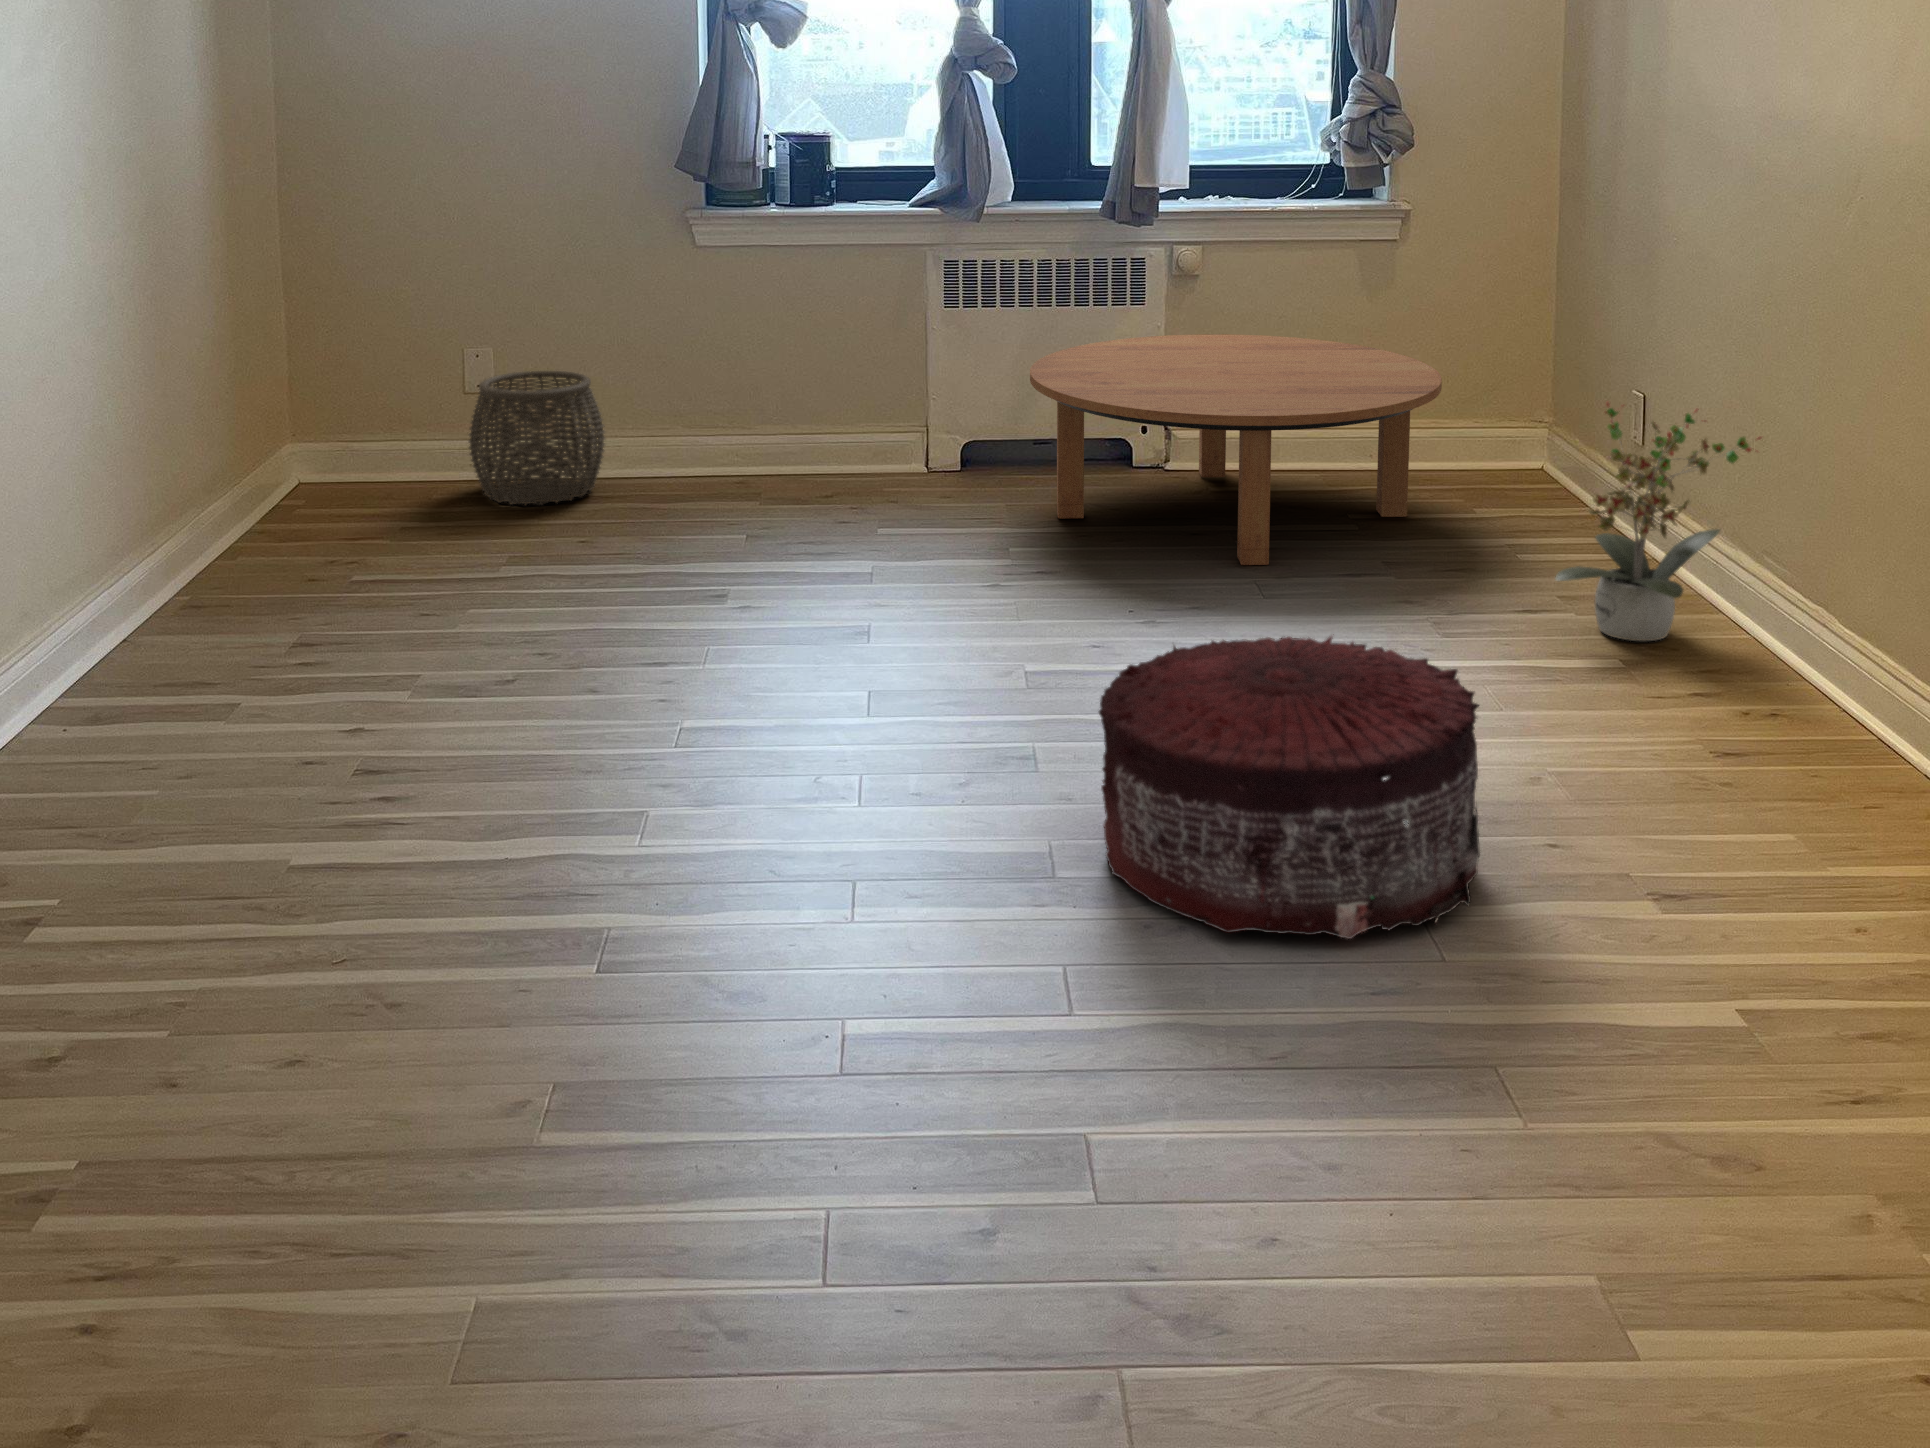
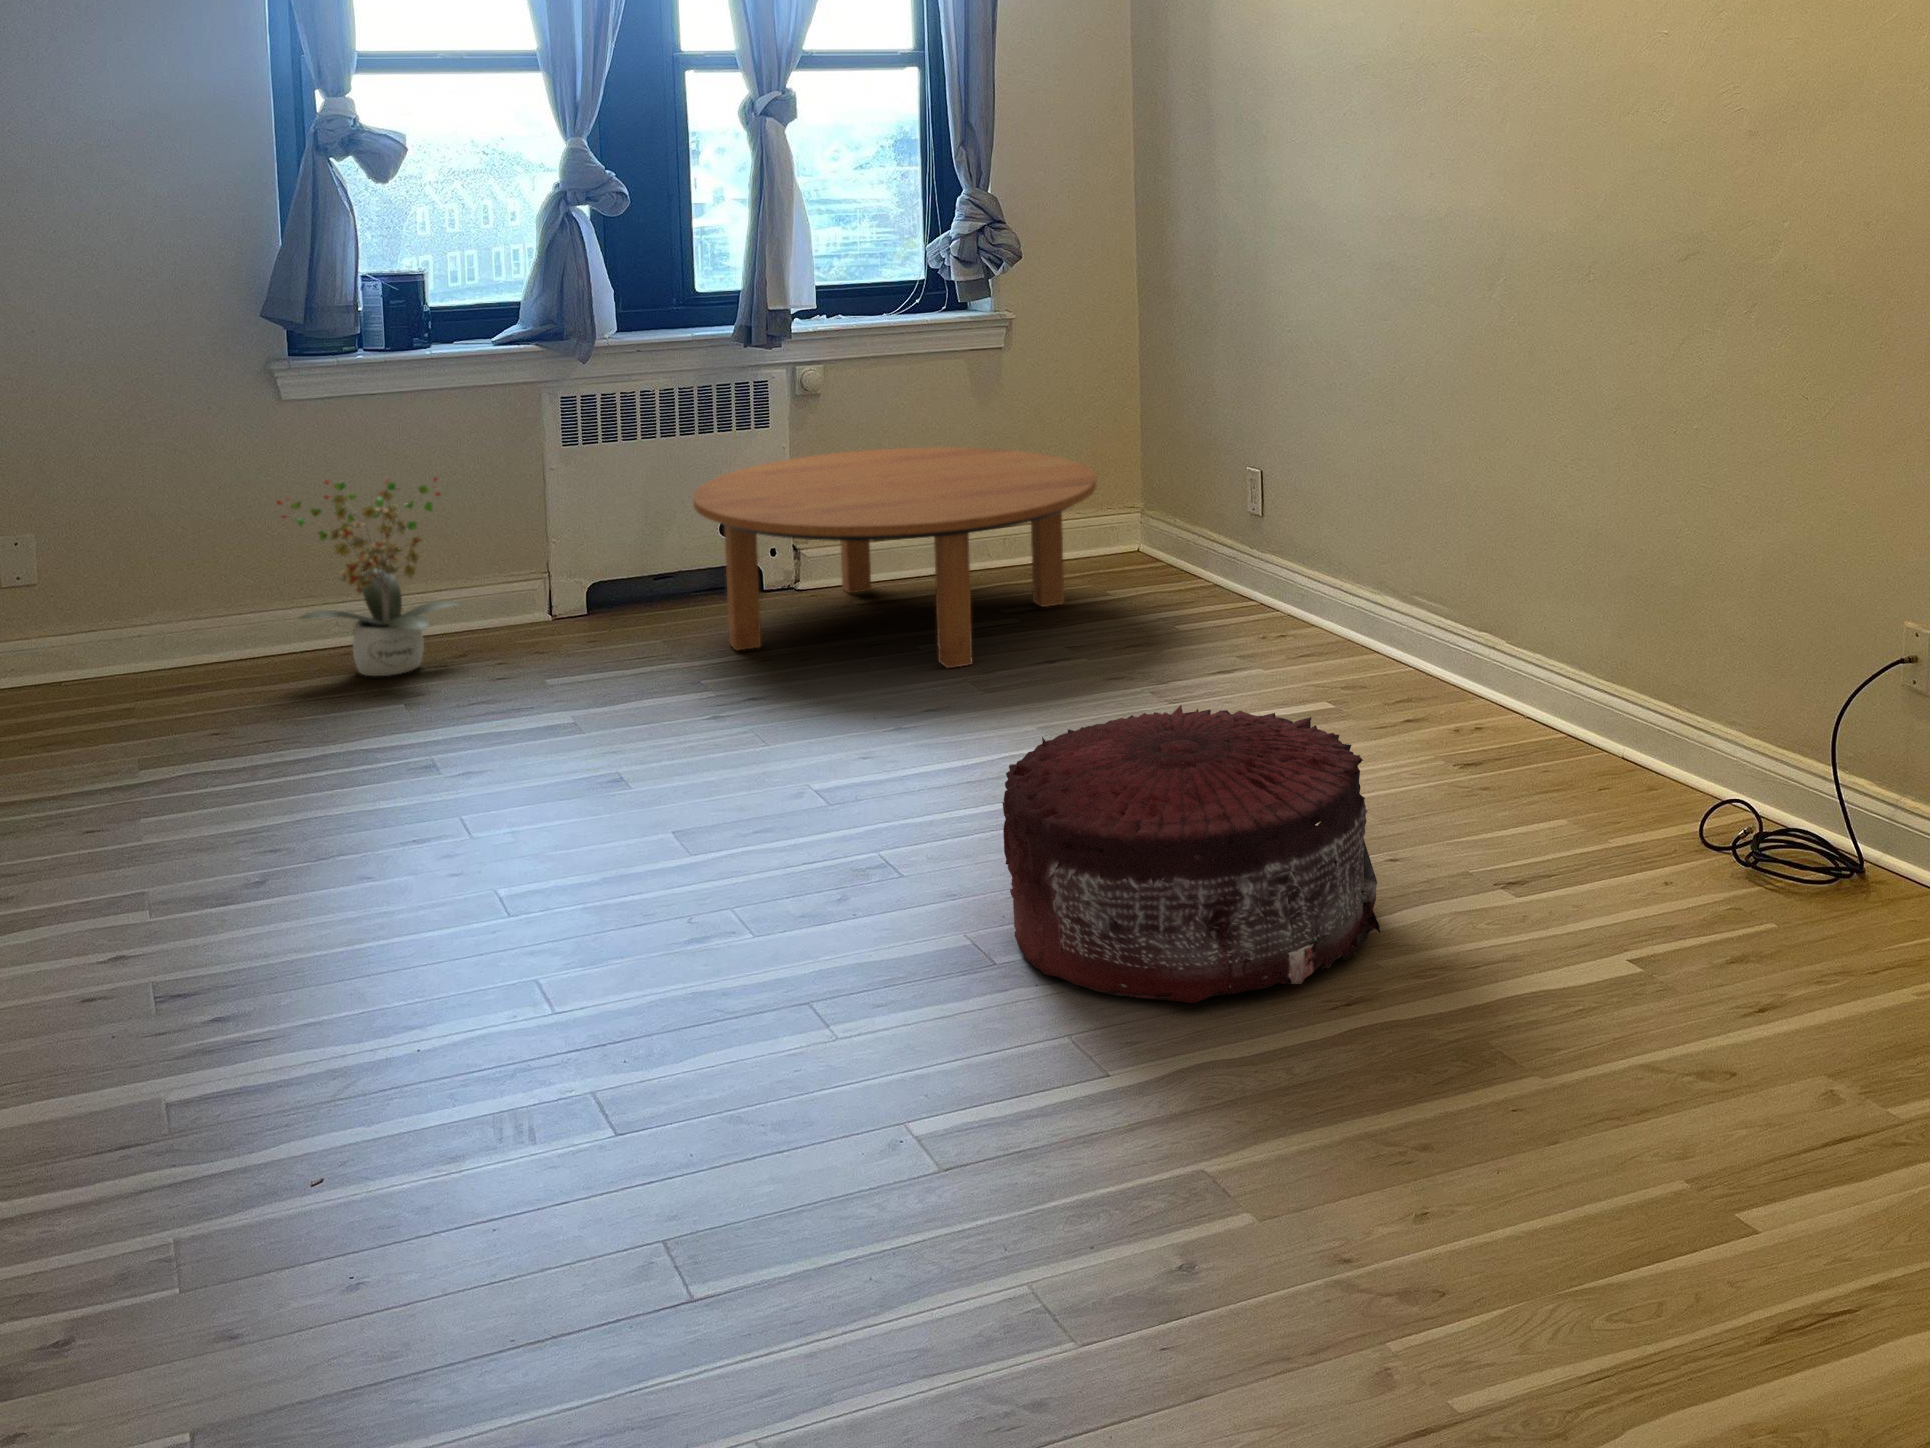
woven basket: present [469,371,605,505] -> none [13,562,192,724]
potted plant: present [1555,402,1762,641] -> present [277,477,462,676]

